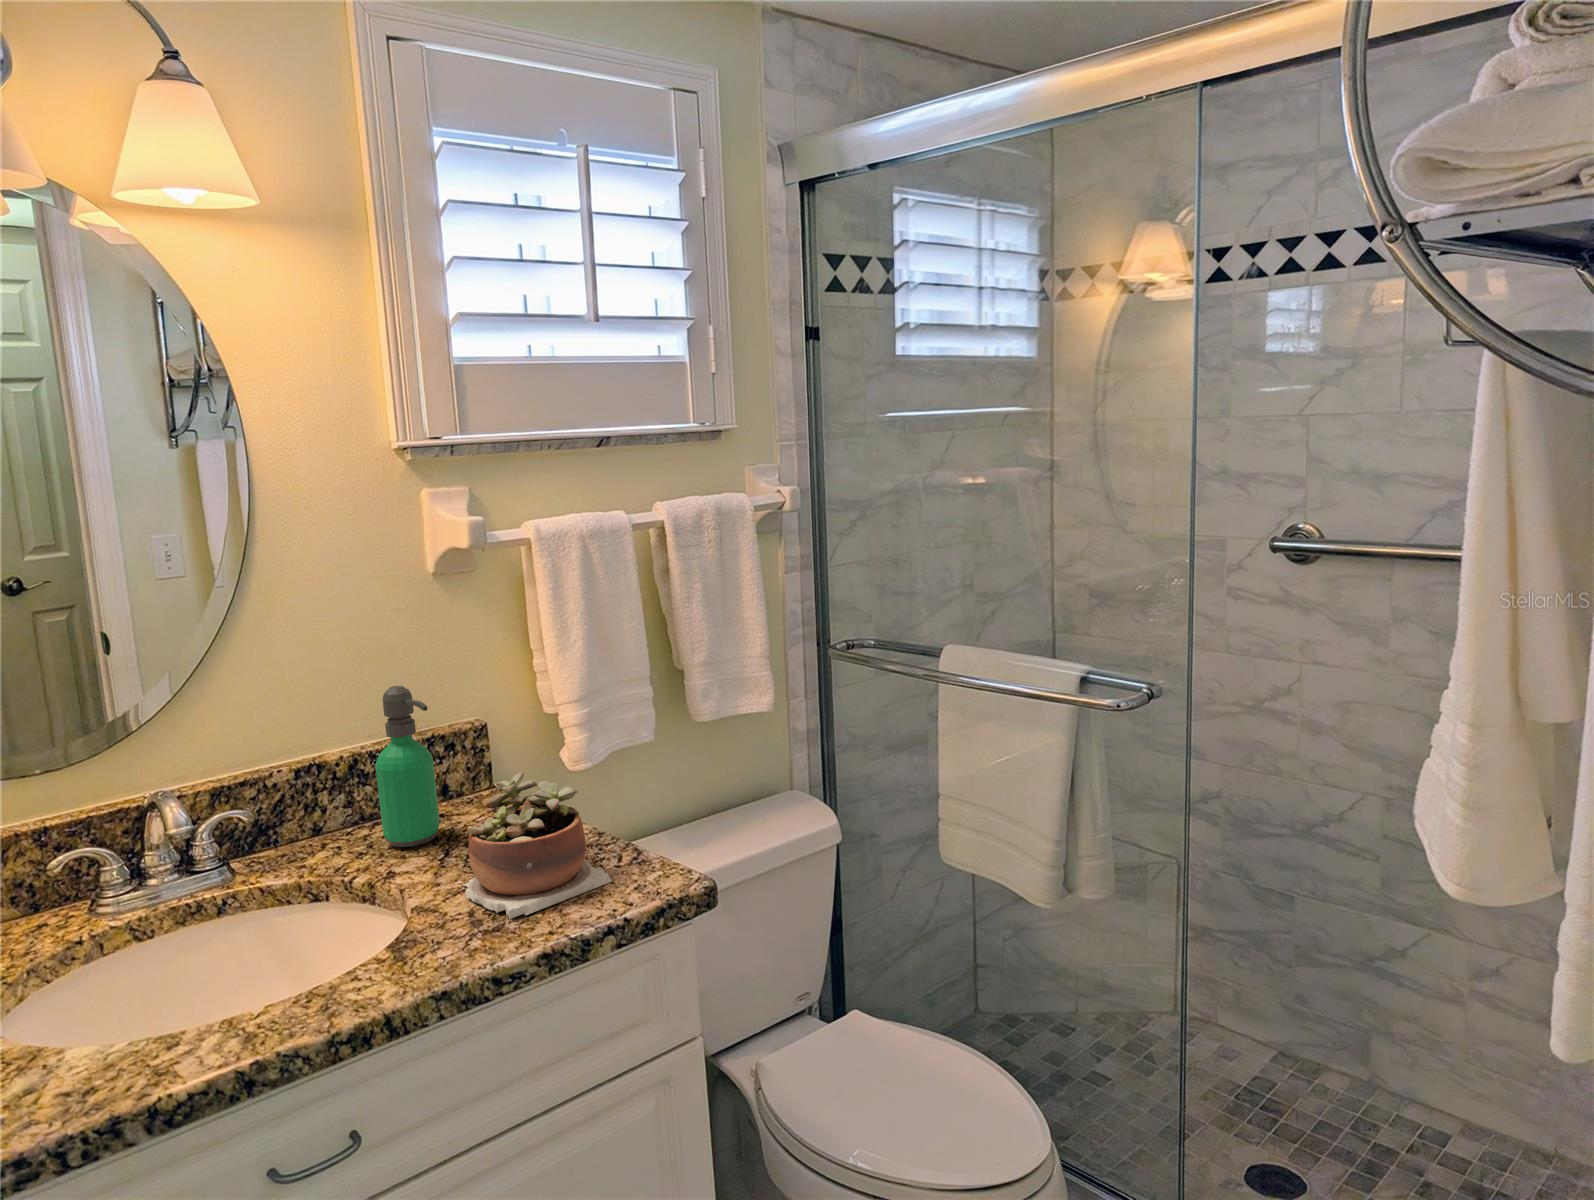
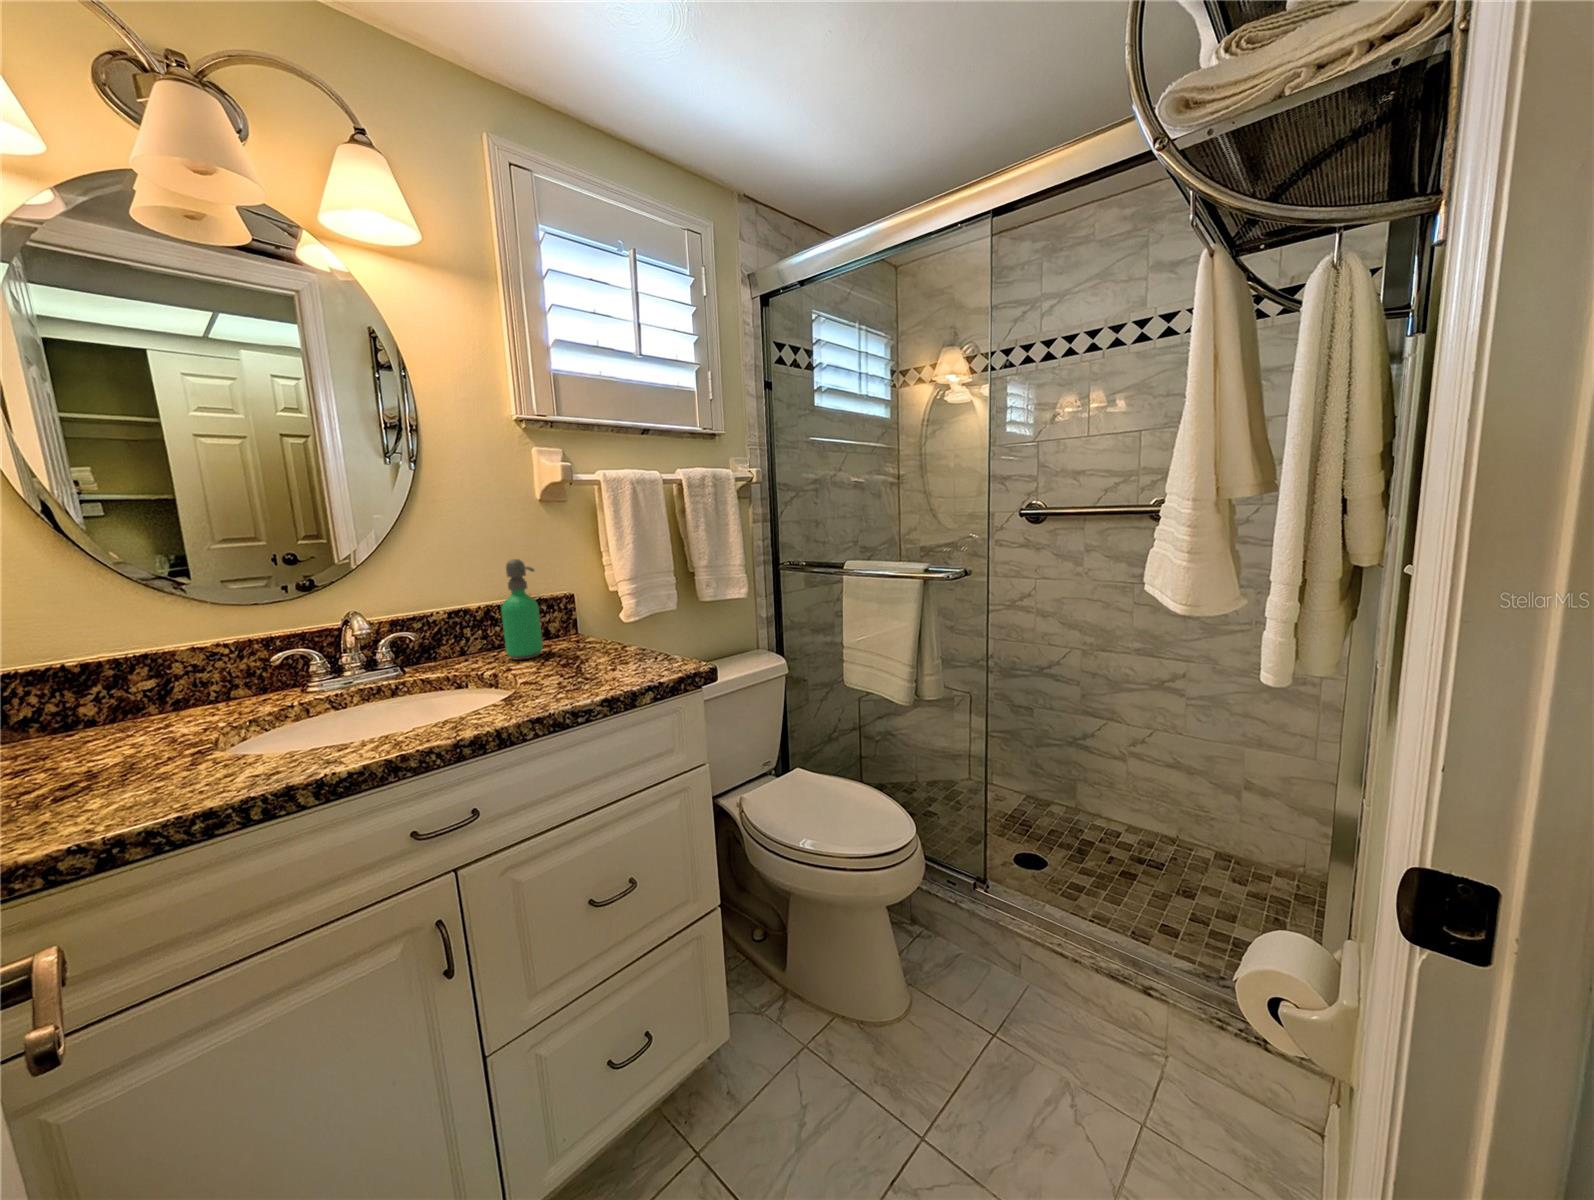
succulent plant: present [455,773,612,919] -> none [550,603,652,685]

